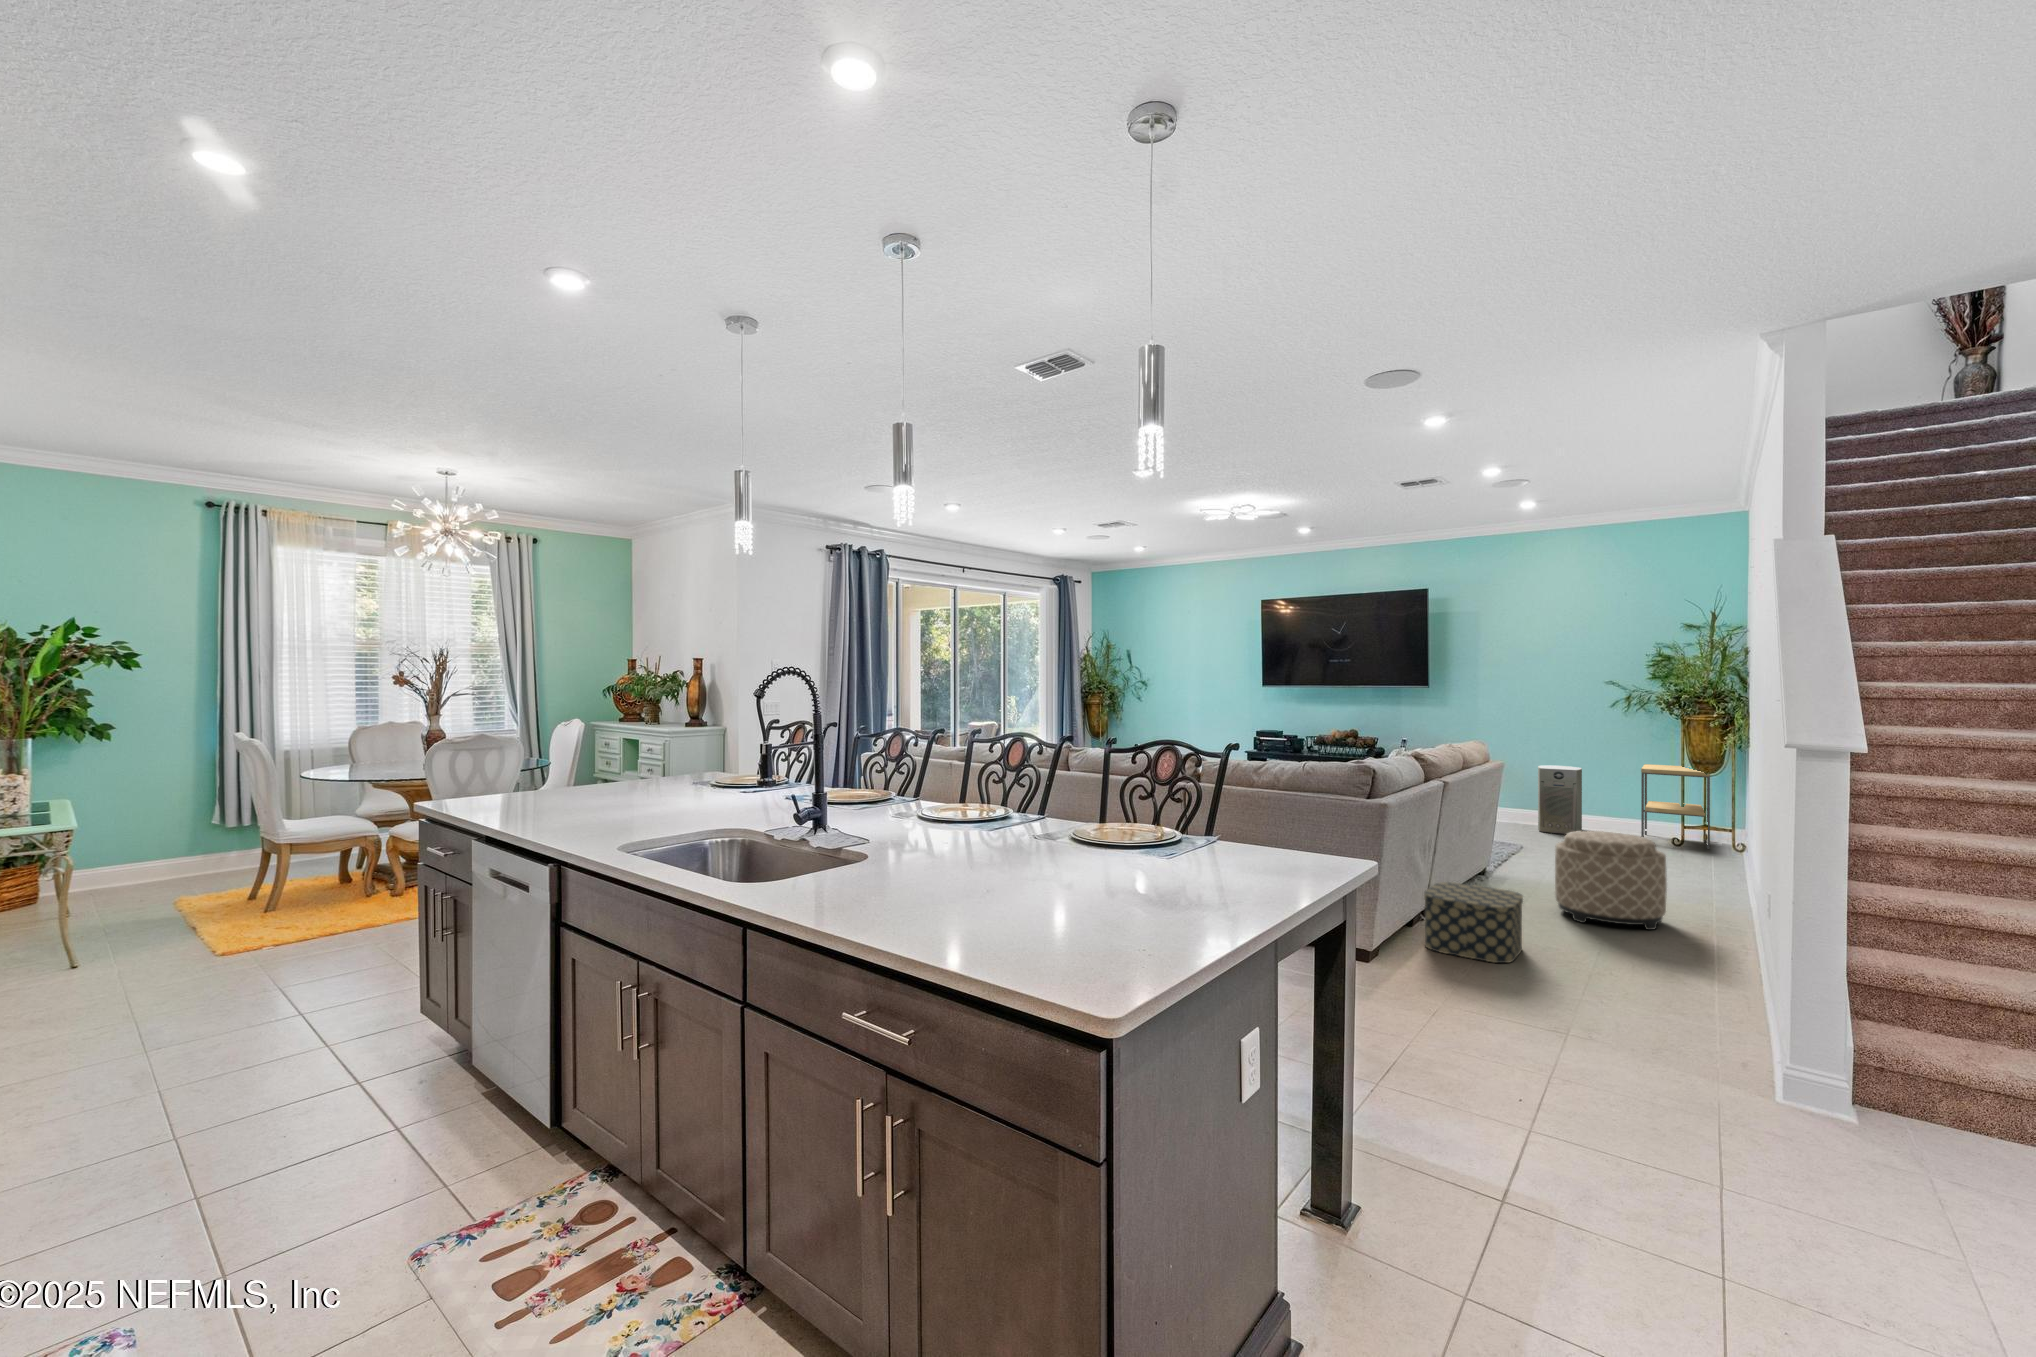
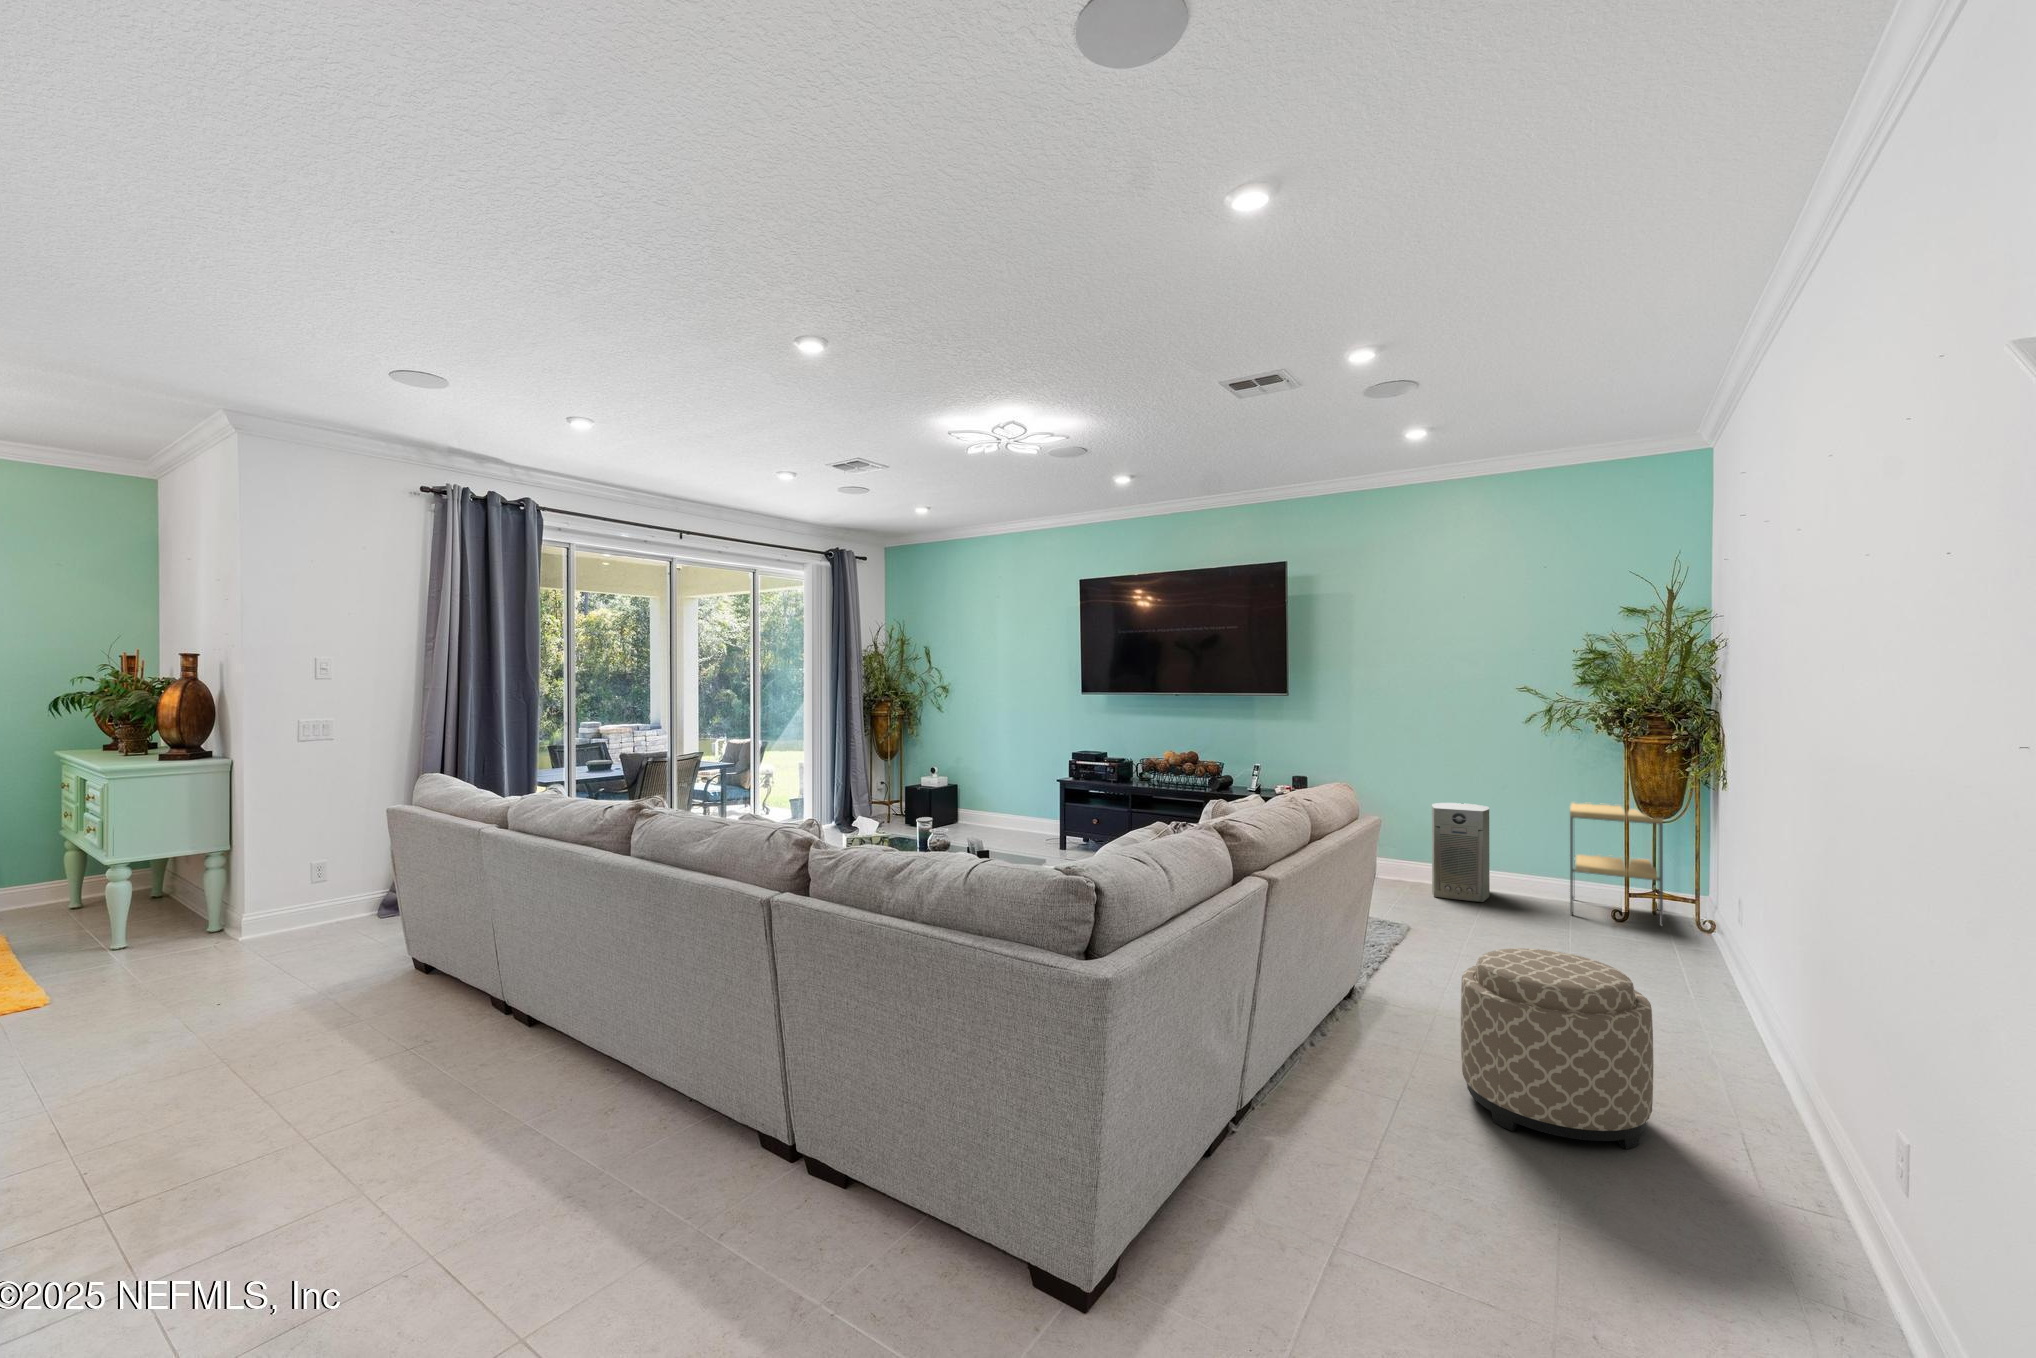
storage box: present [1424,882,1523,963] -> none [1212,1080,1405,1301]

